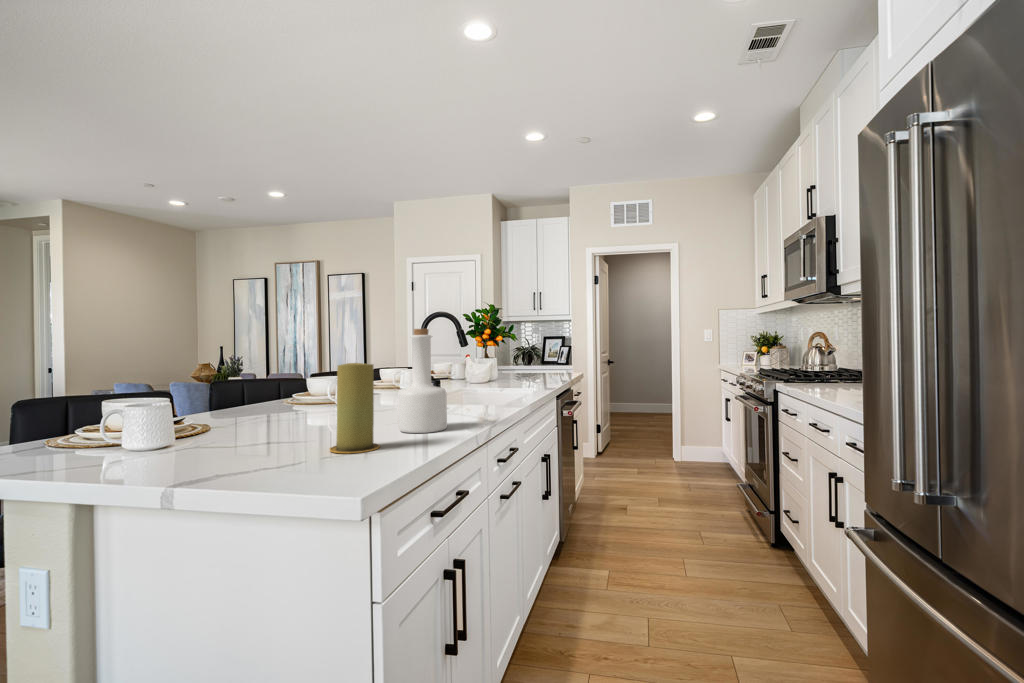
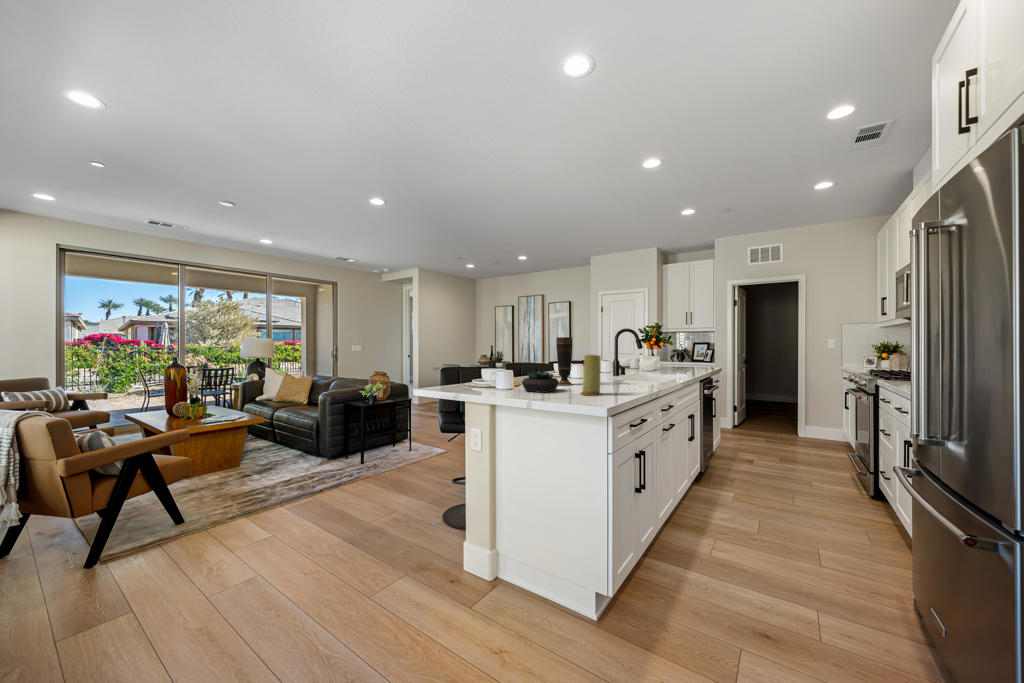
vase: none [292,327,331,427] -> present [557,337,573,385]
bottle: present [398,329,447,433] -> none [609,339,634,391]
succulent plant: none [193,401,290,453] -> present [521,371,559,393]

